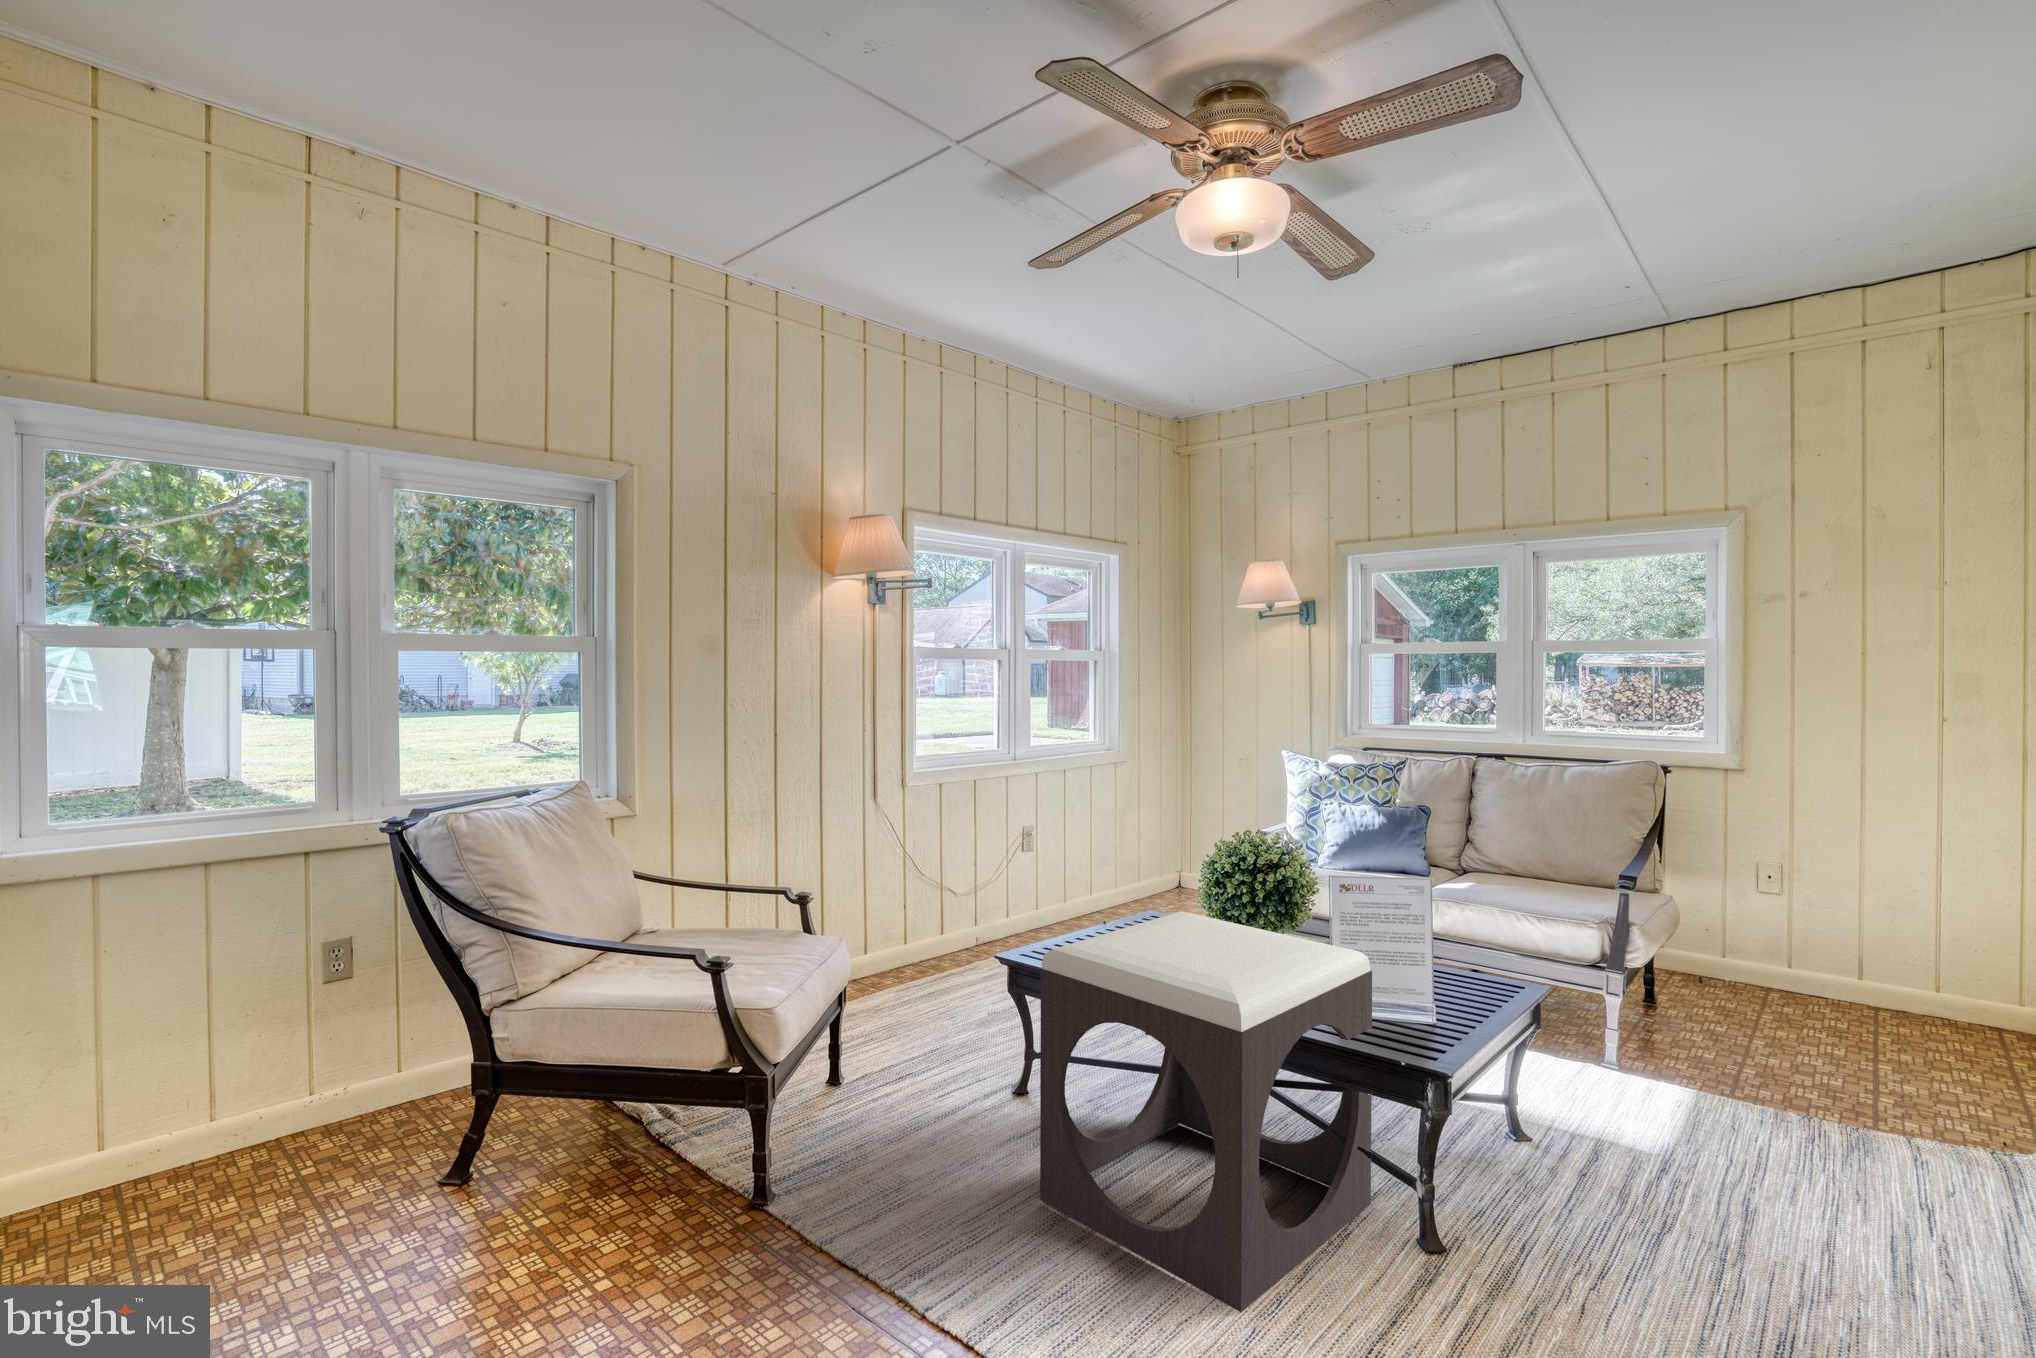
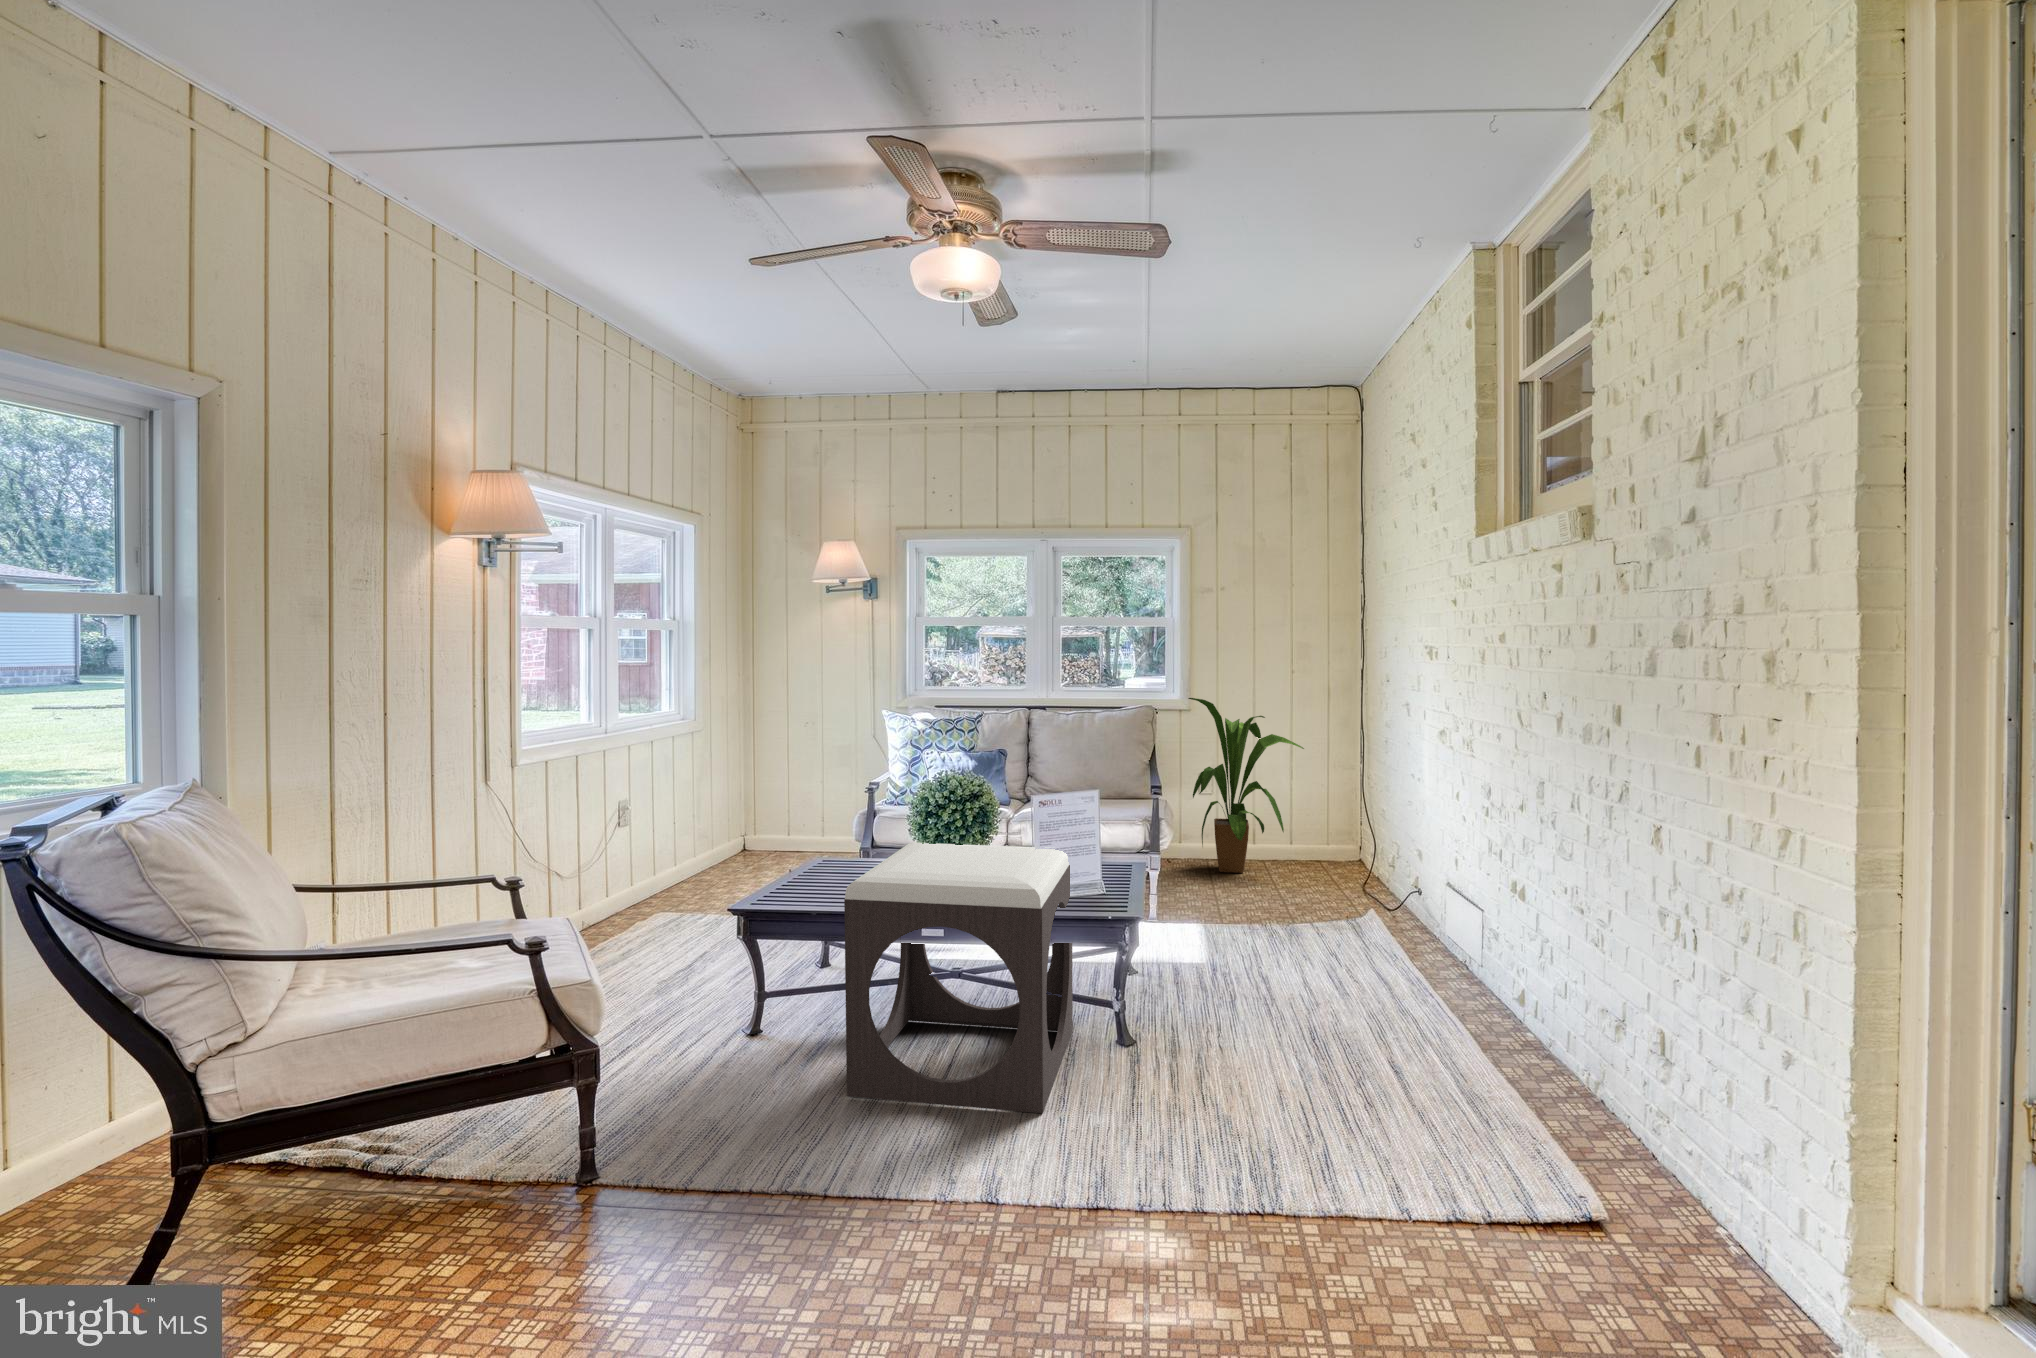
house plant: none [1720,757,1954,1023] -> present [1188,698,1304,873]

